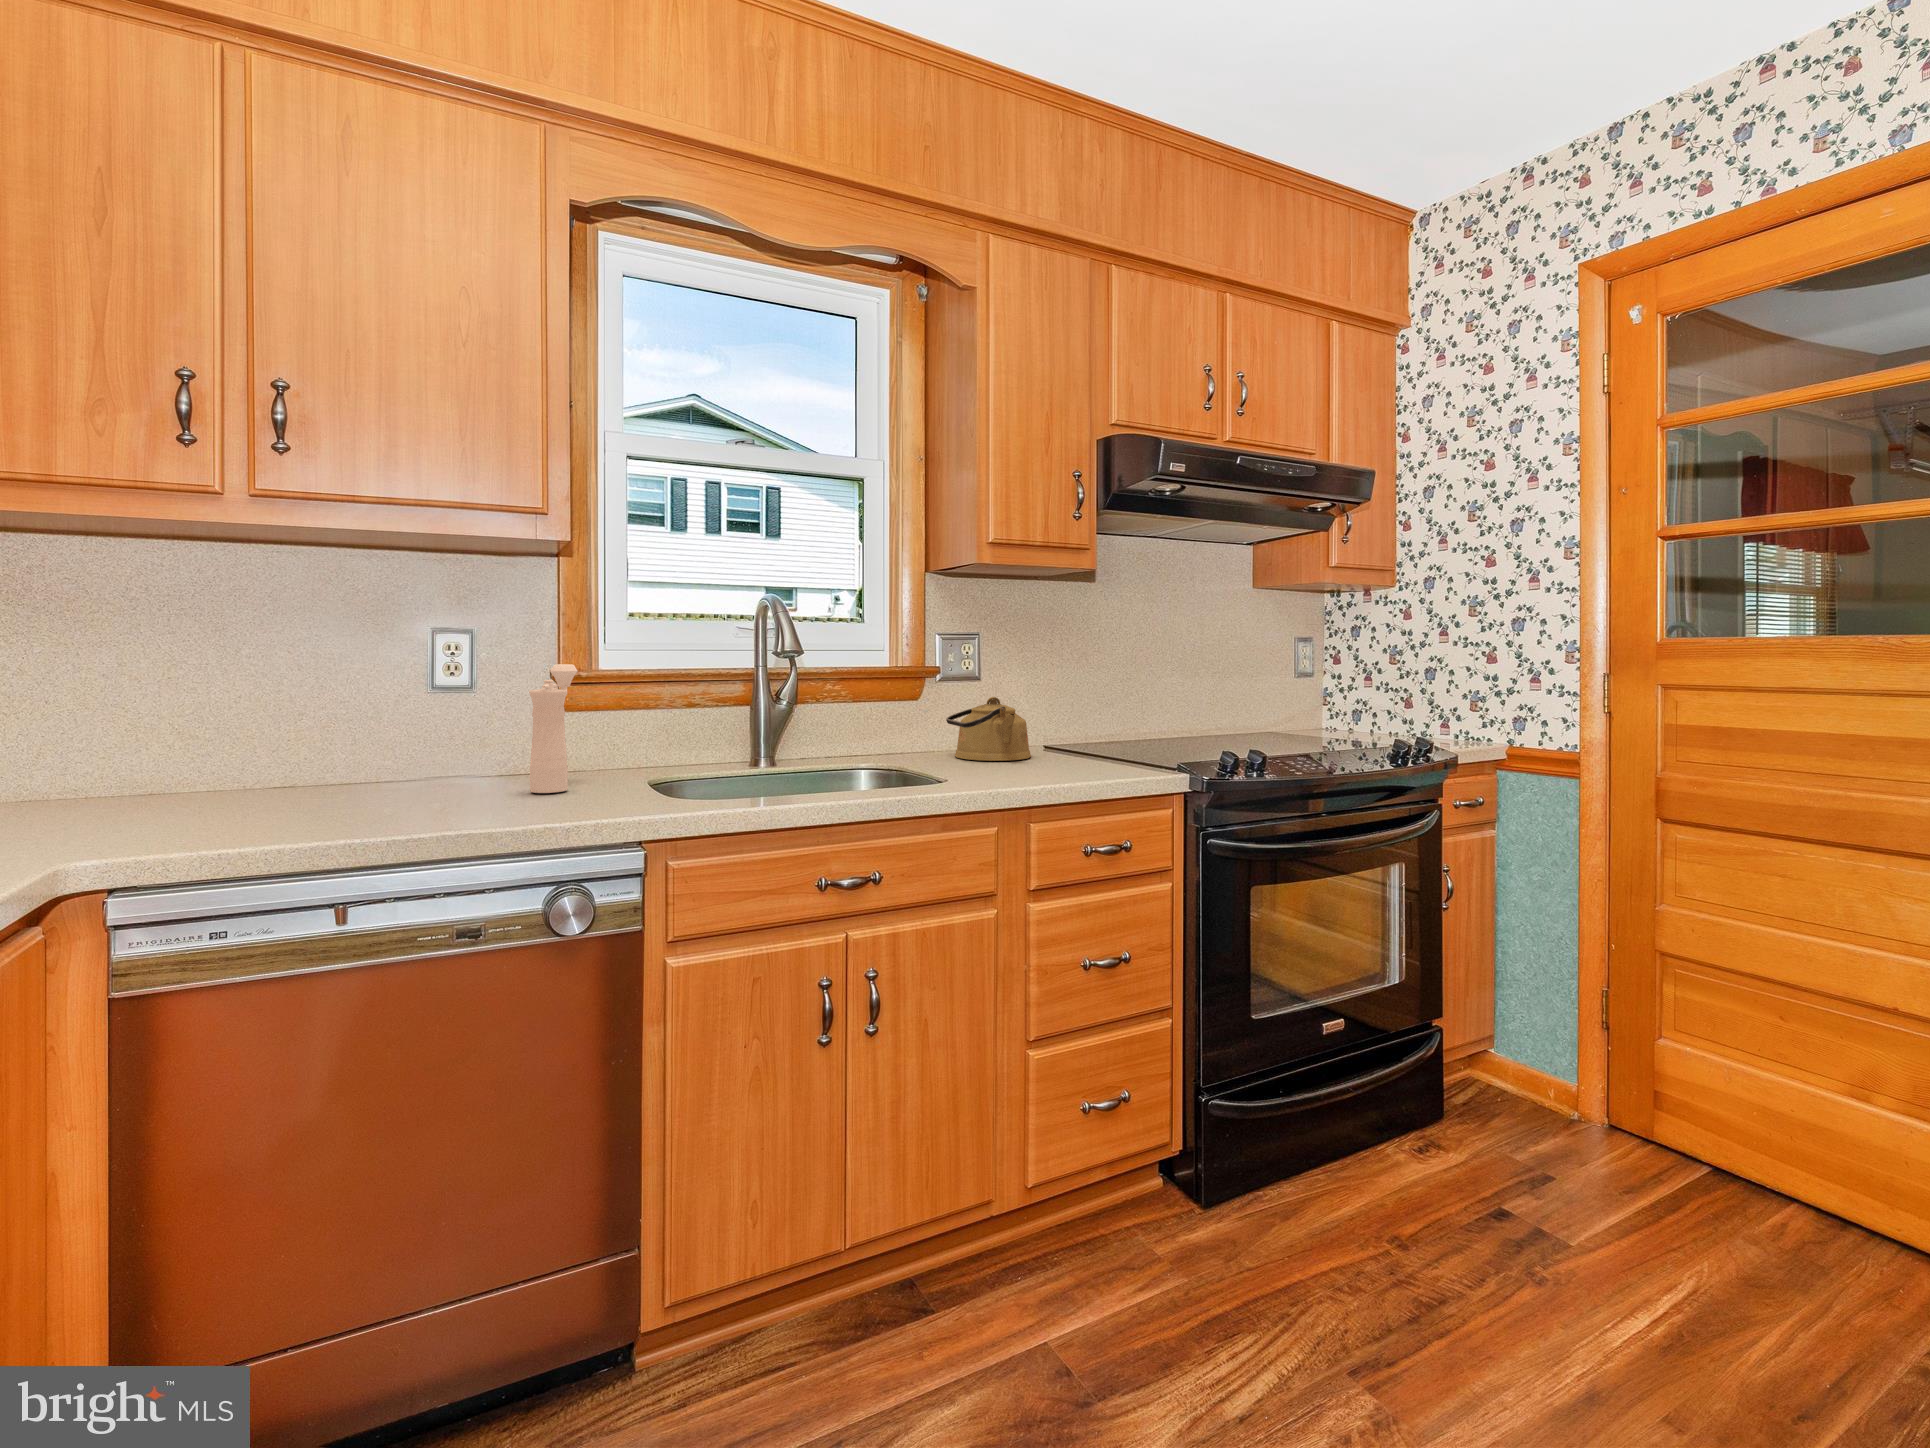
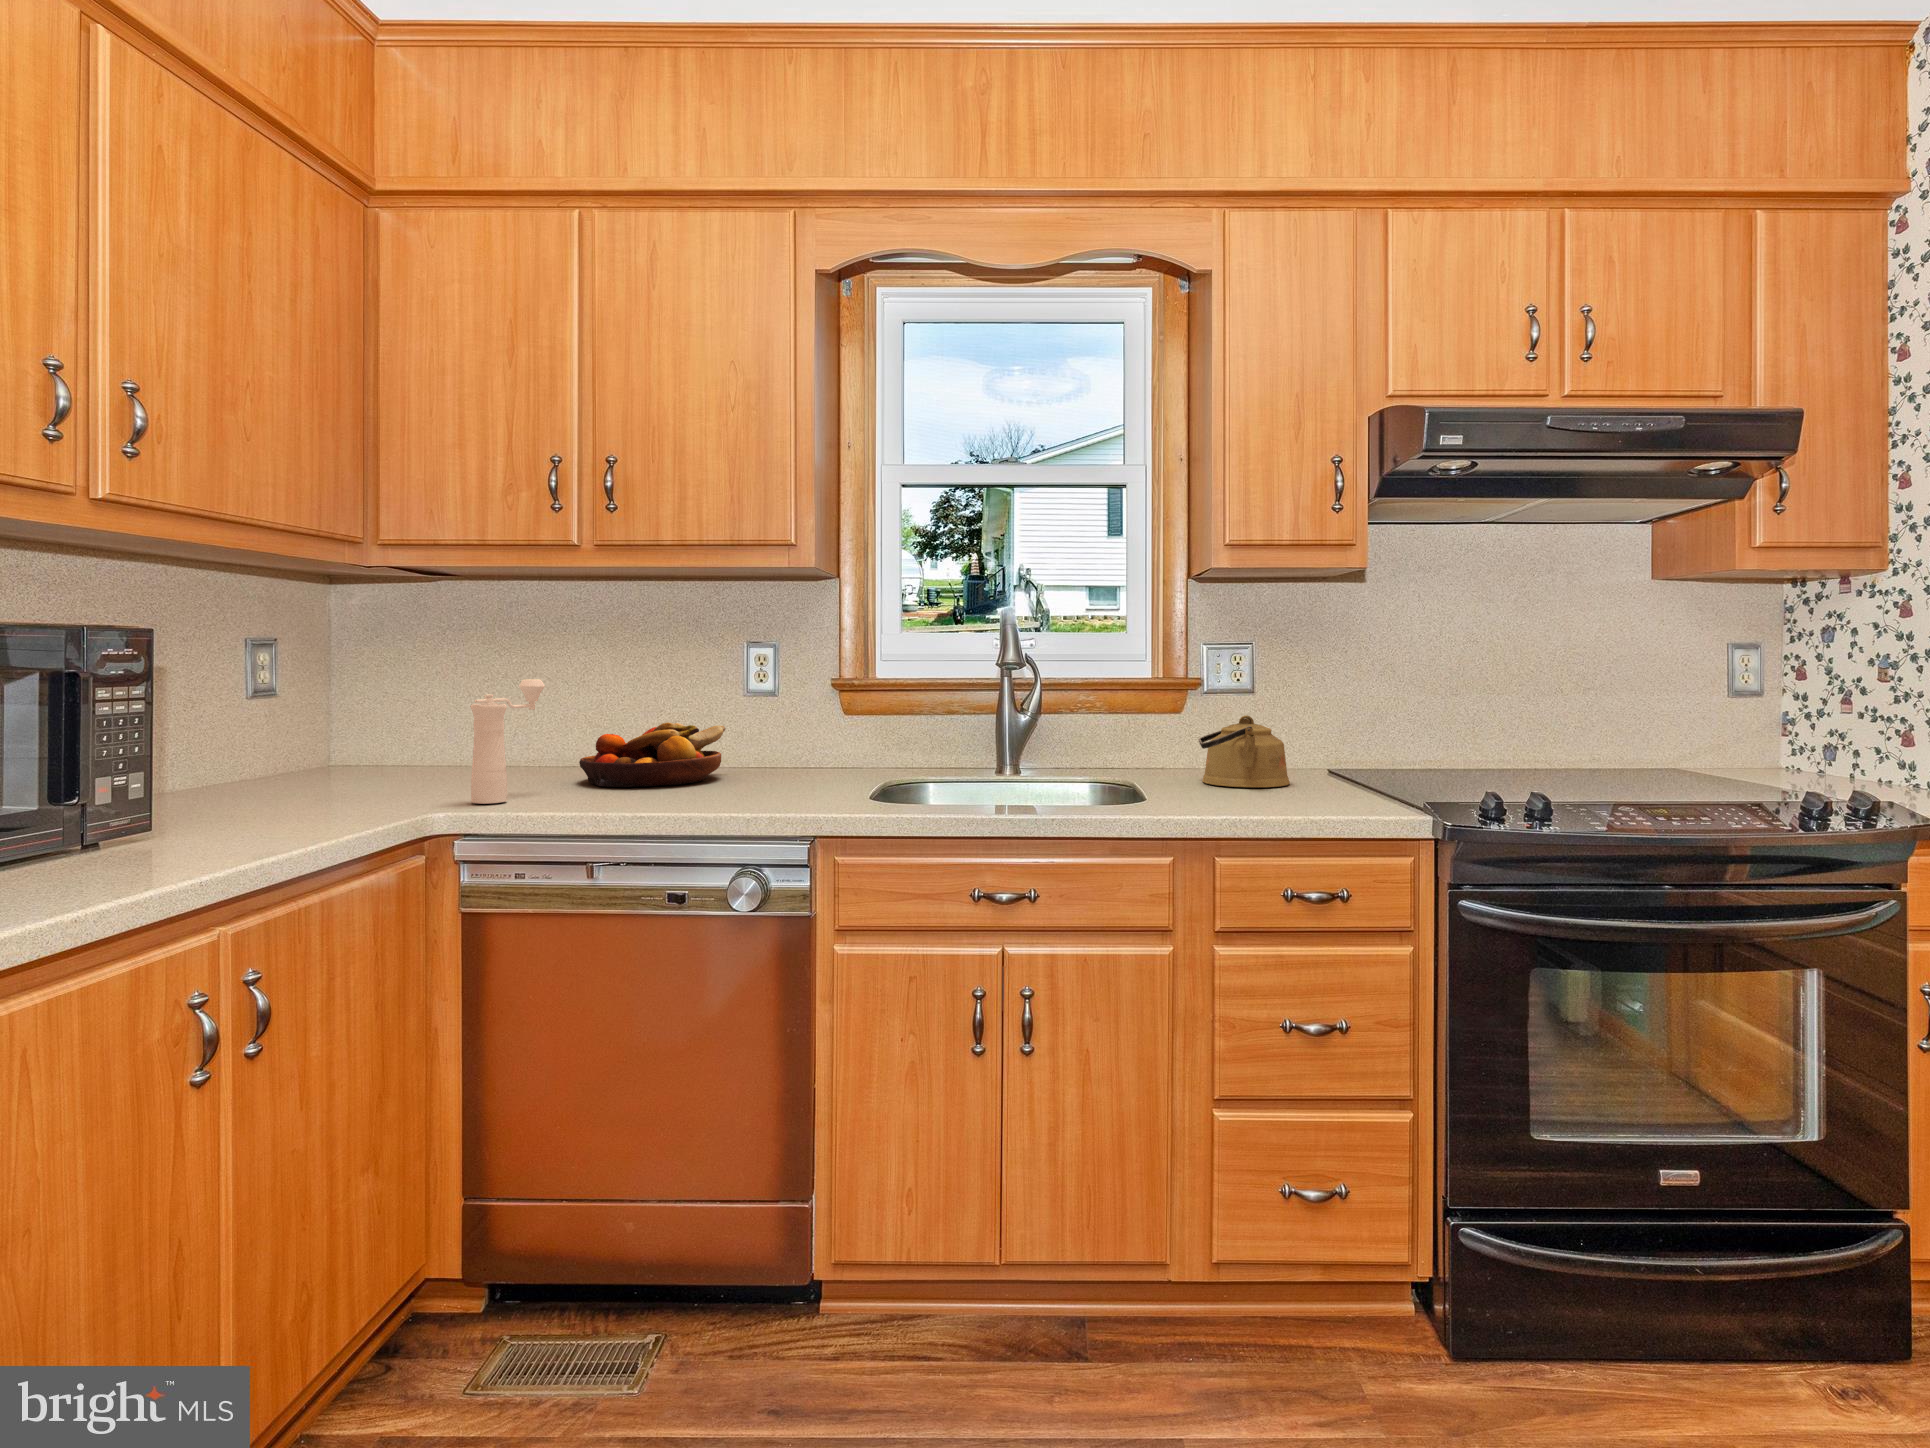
pepper mill: present [529,664,578,793] -> present [470,679,545,804]
fruit bowl: none [244,720,445,802] -> present [579,722,725,787]

